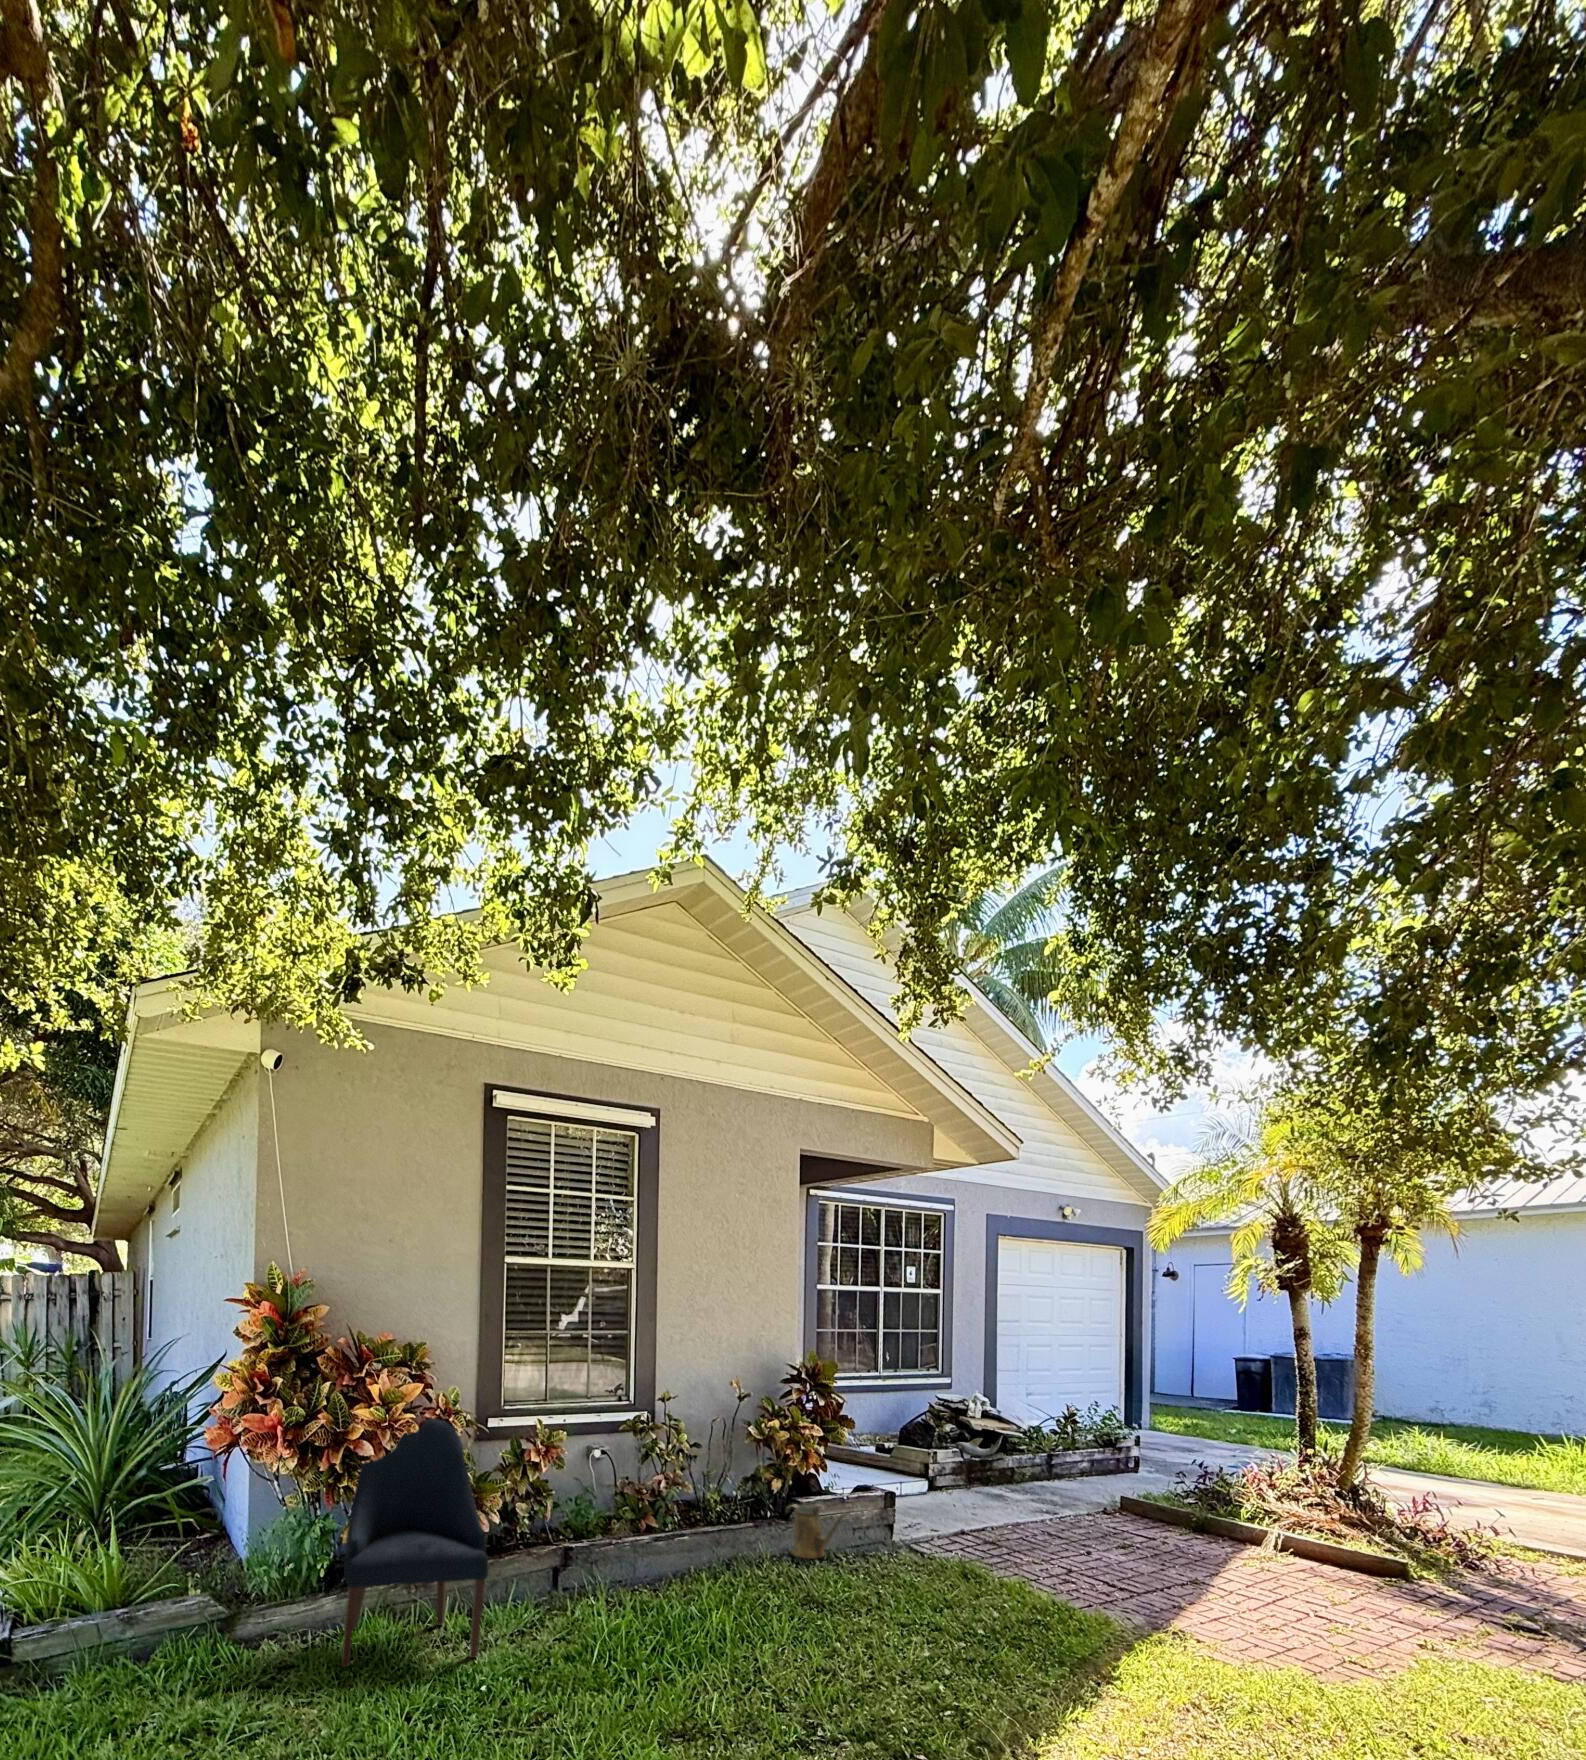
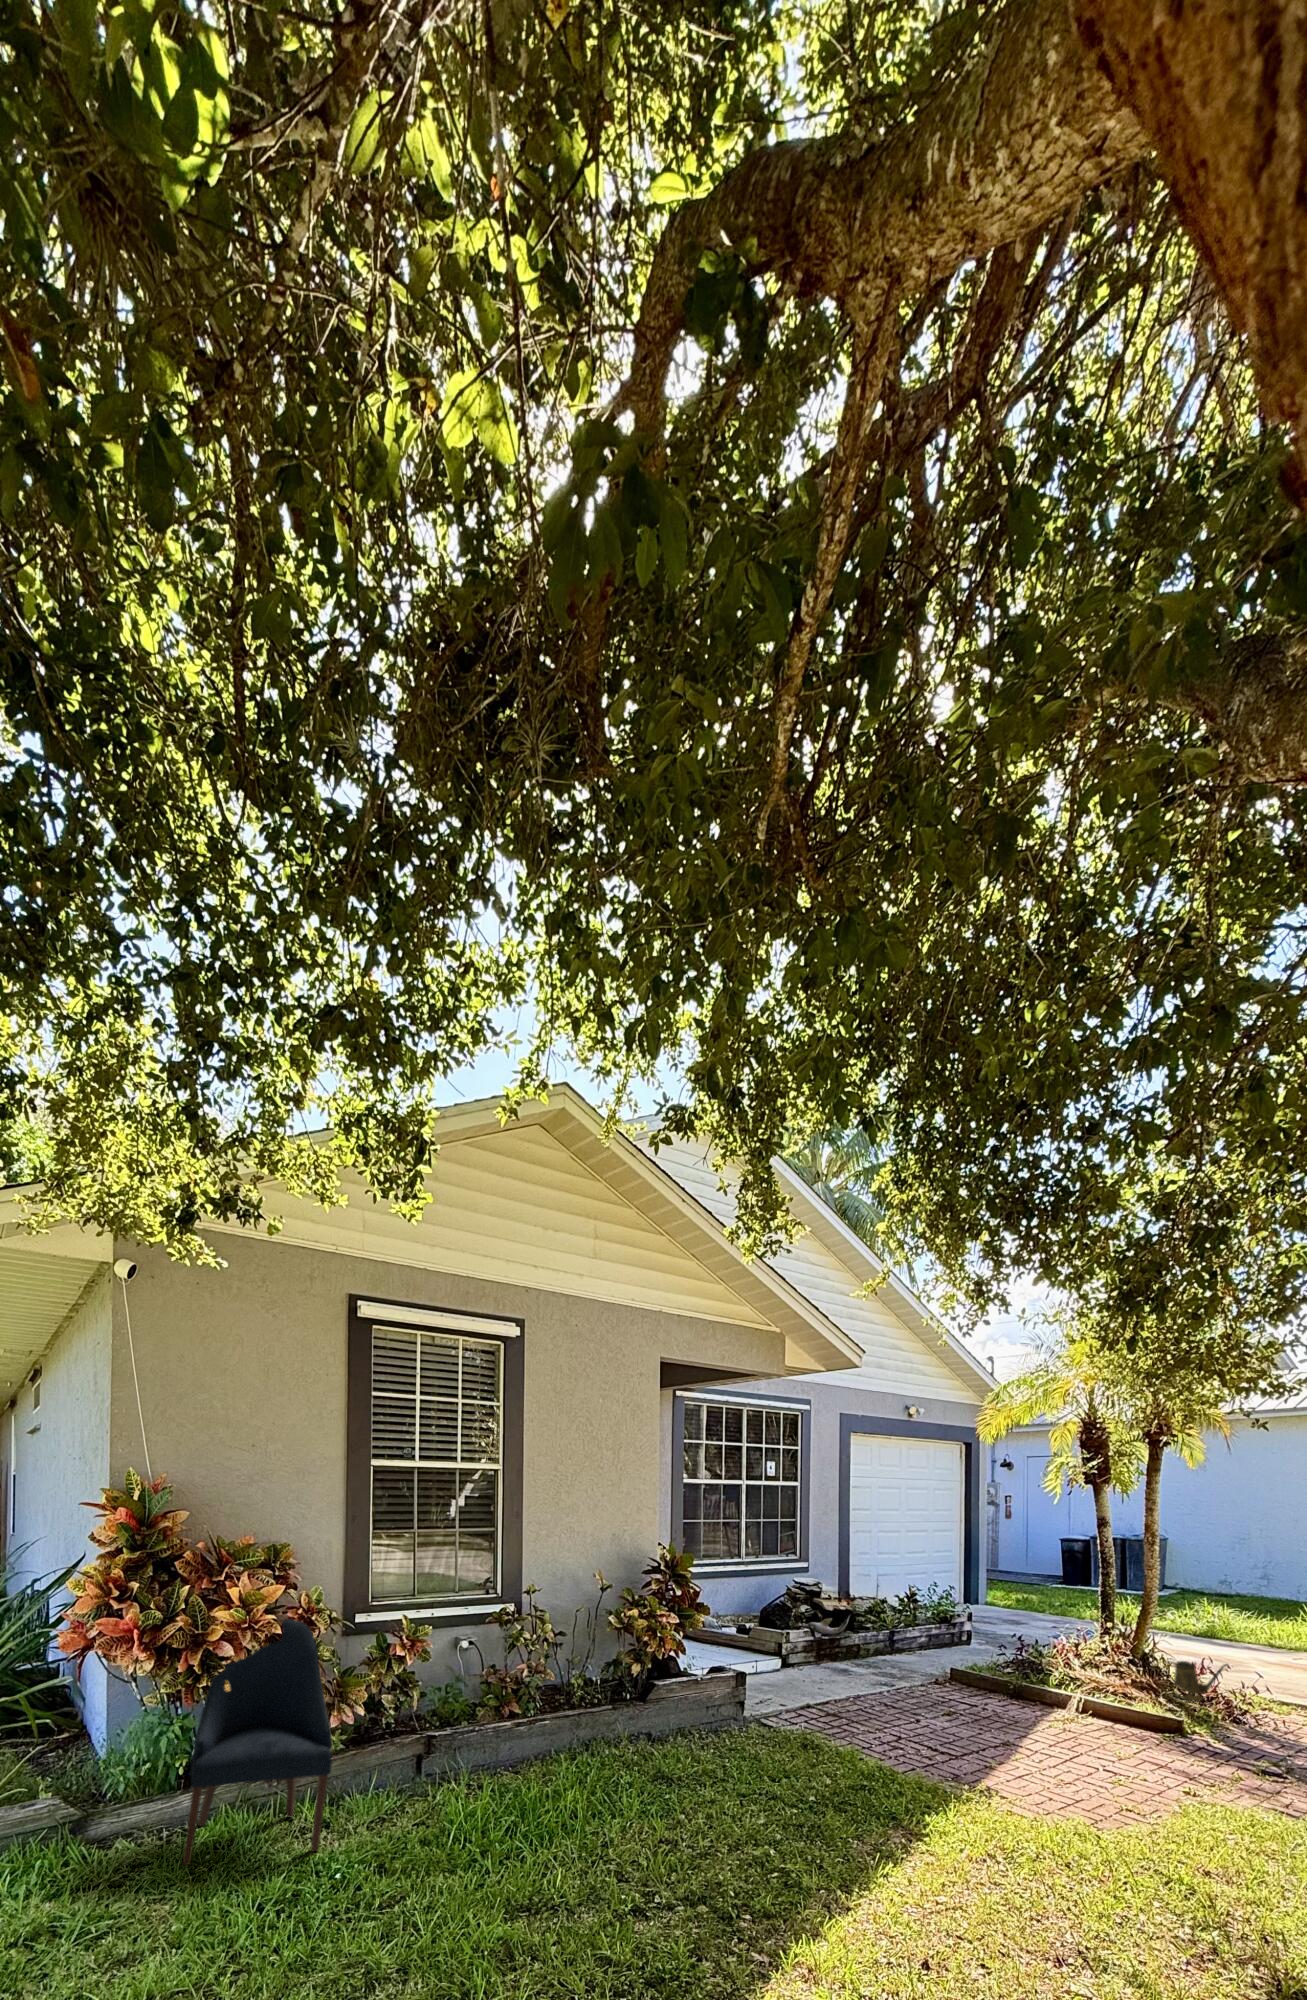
watering can: present [786,1504,847,1559] -> present [1167,1661,1227,1701]

